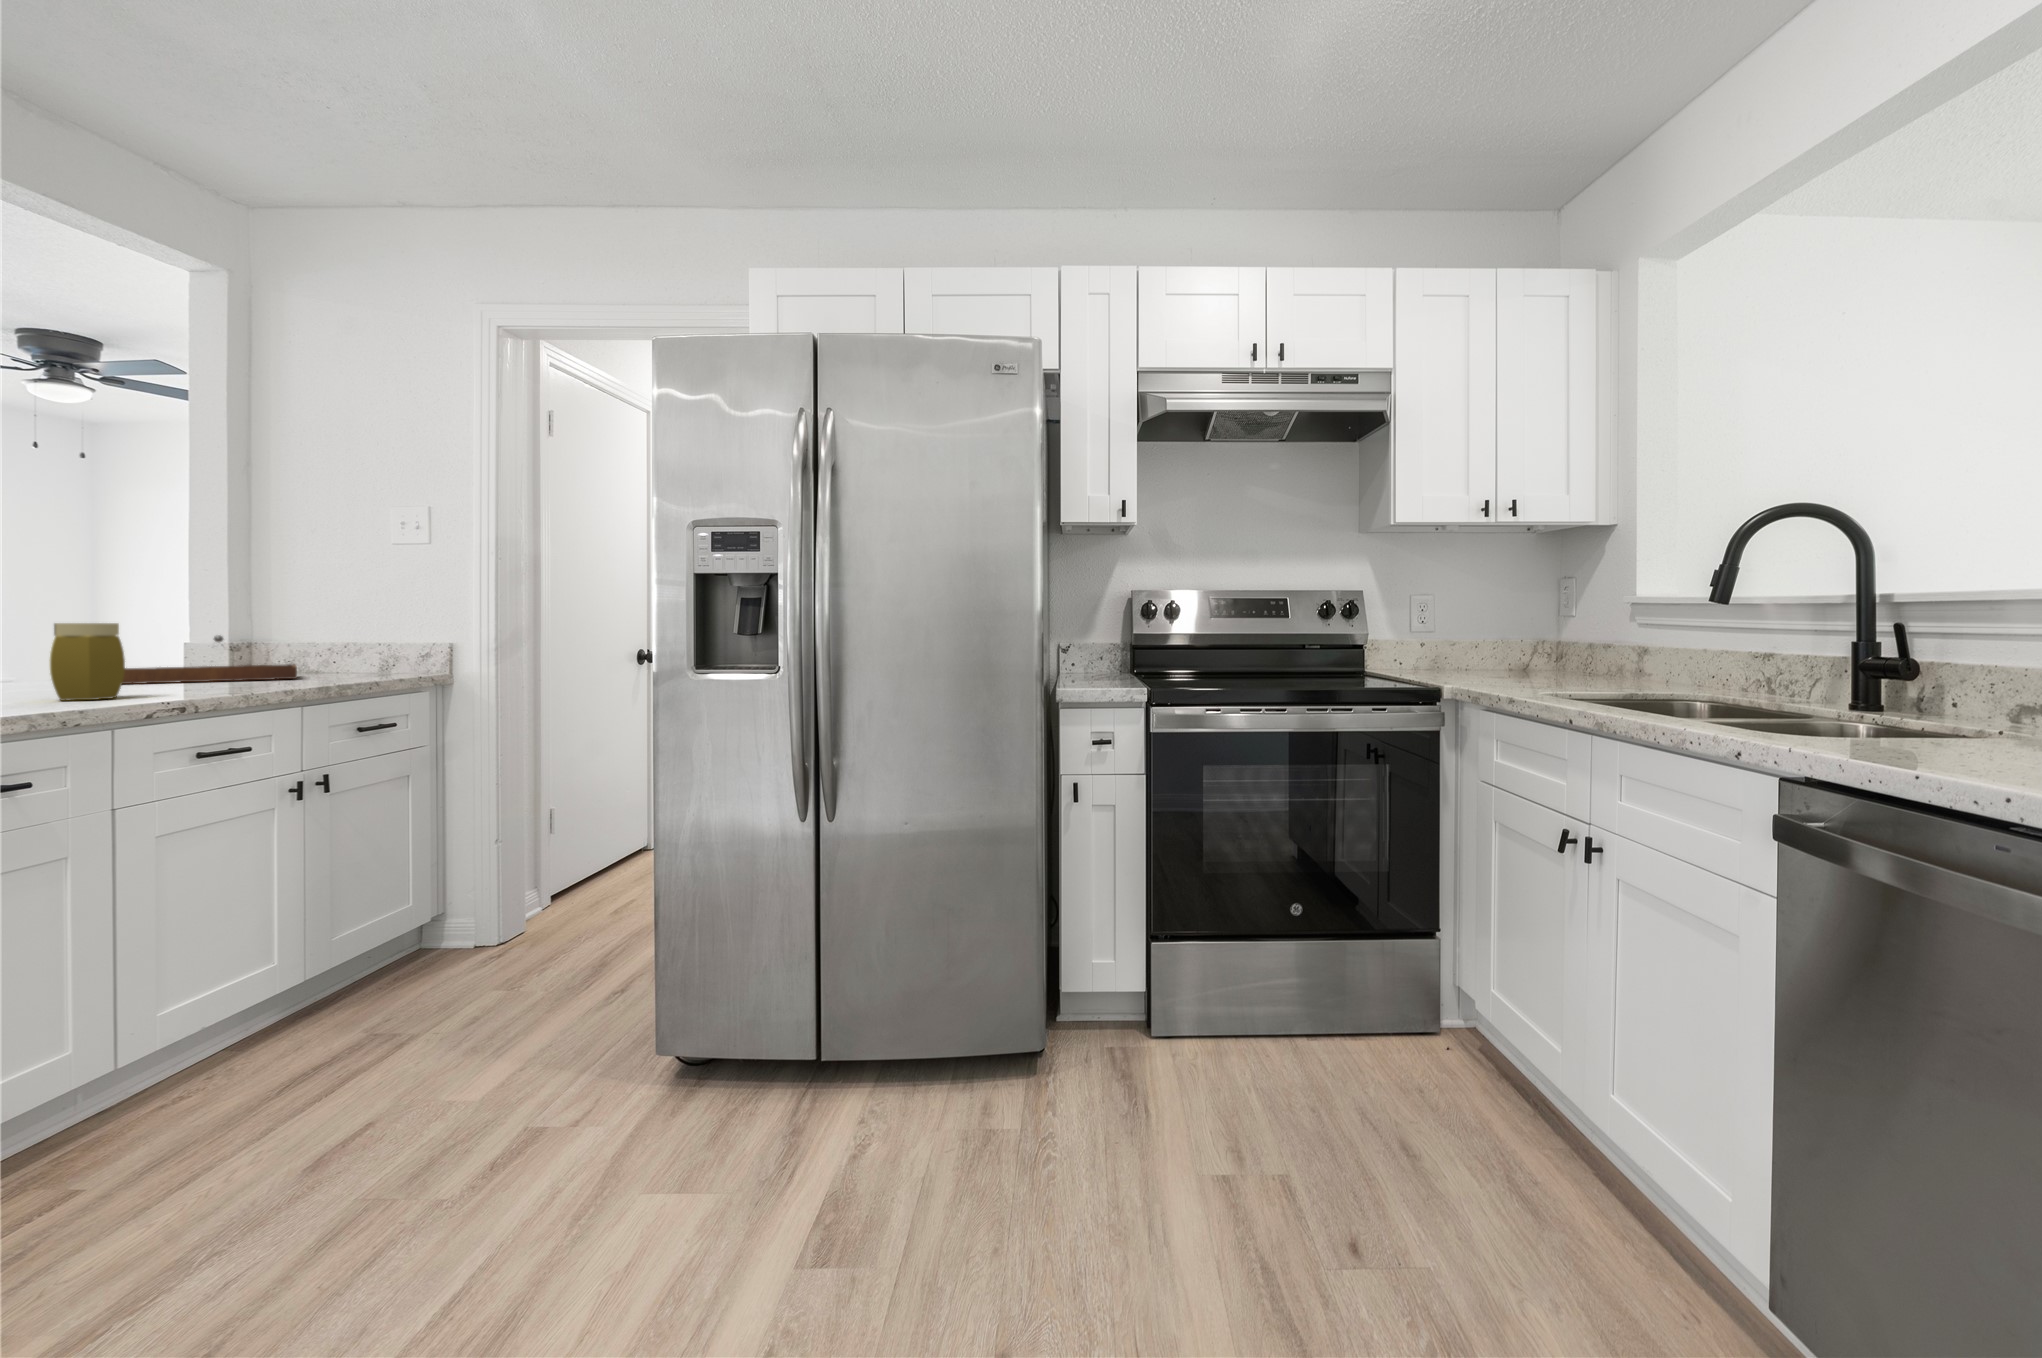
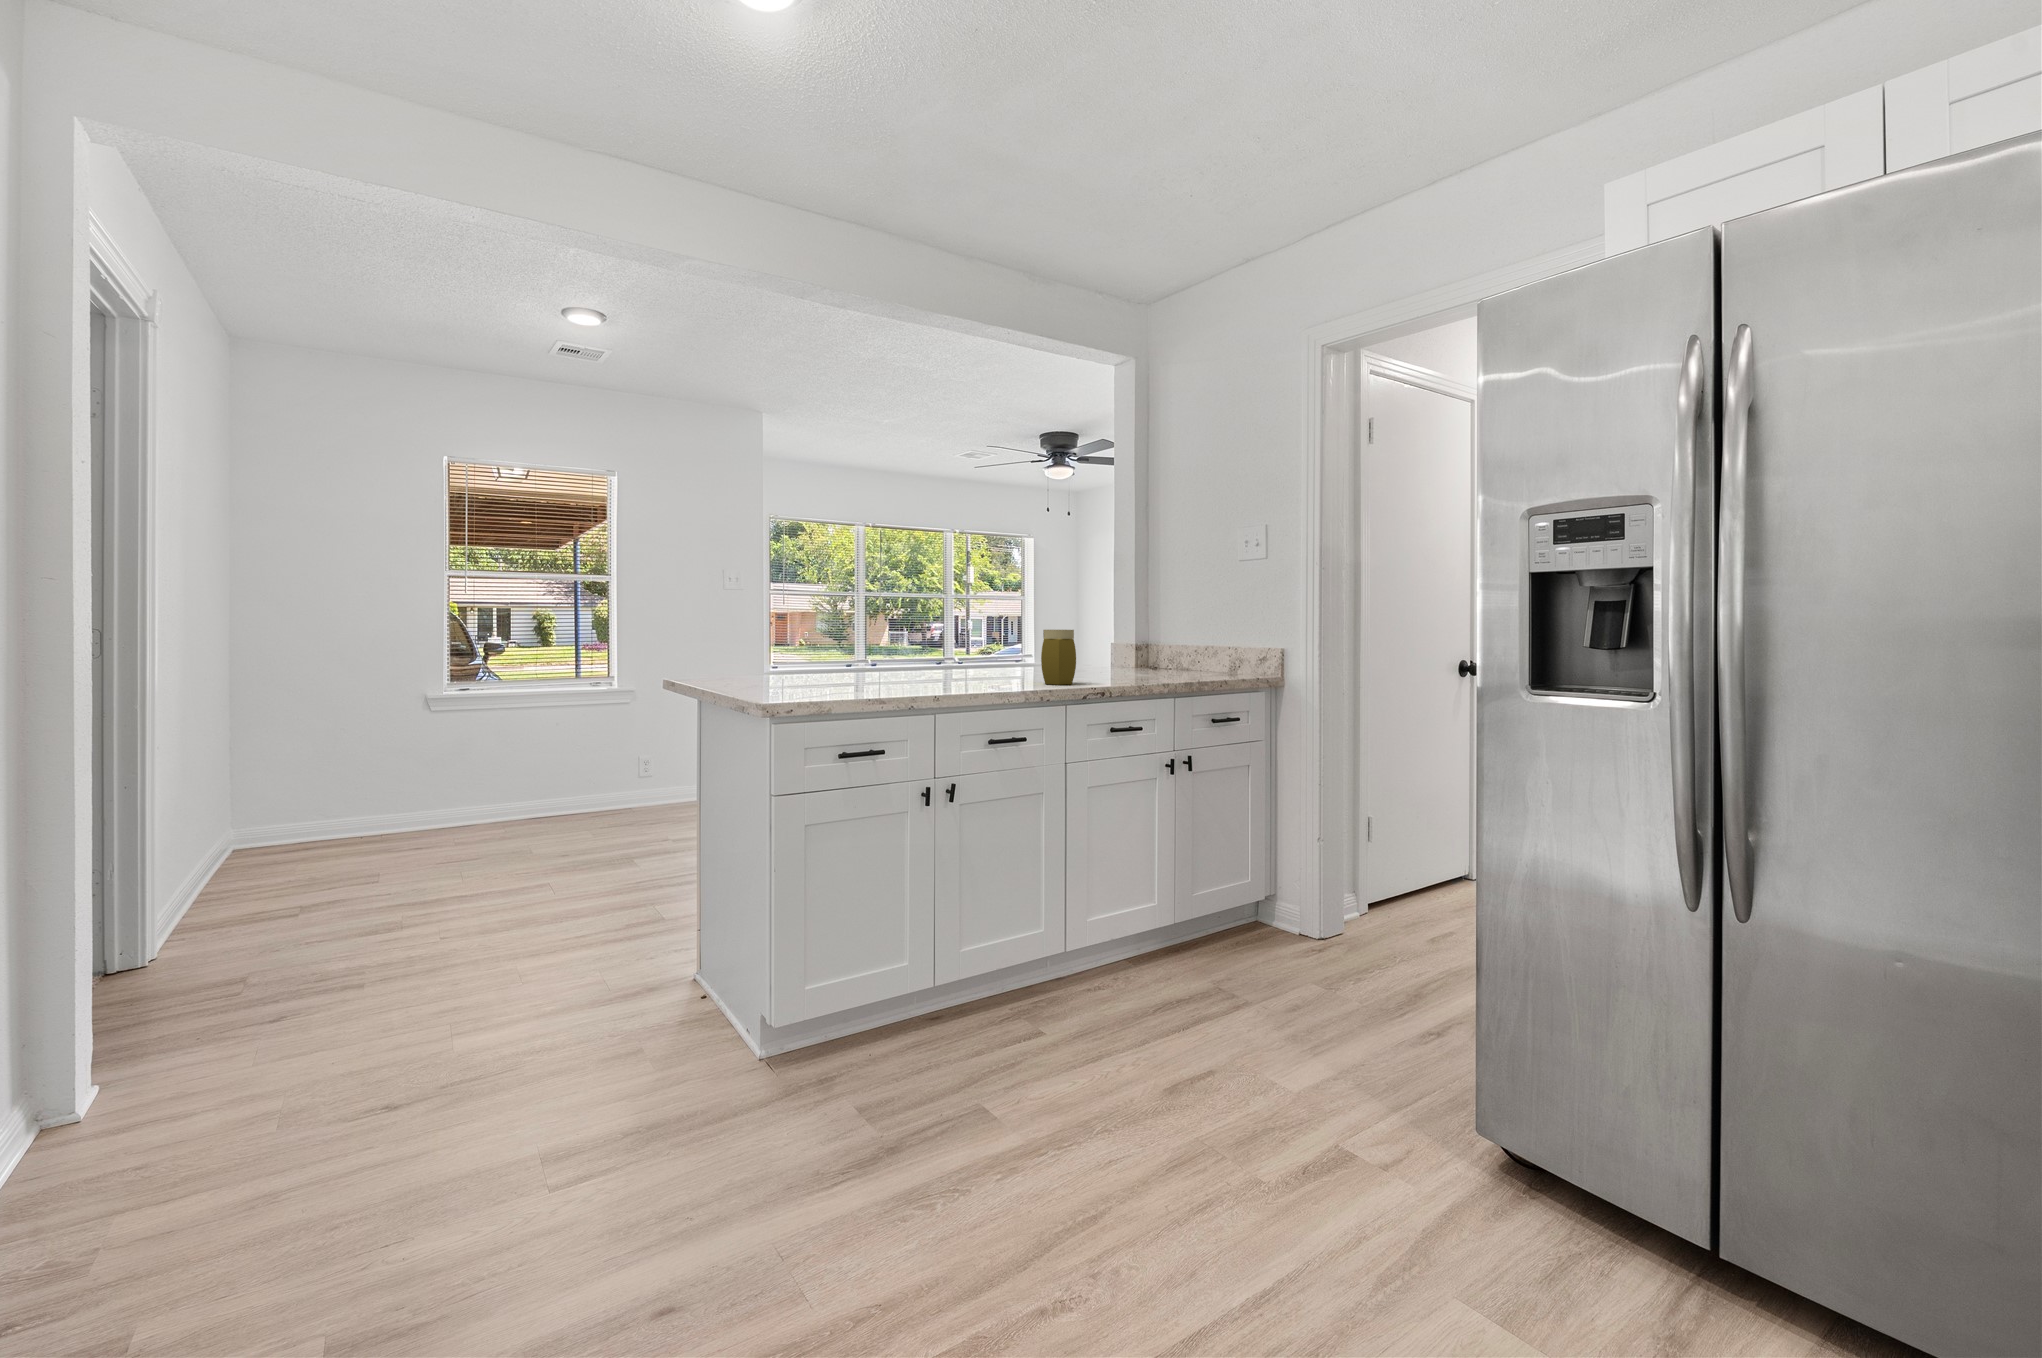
tray: present [122,635,297,684] -> none [1071,639,1174,675]

